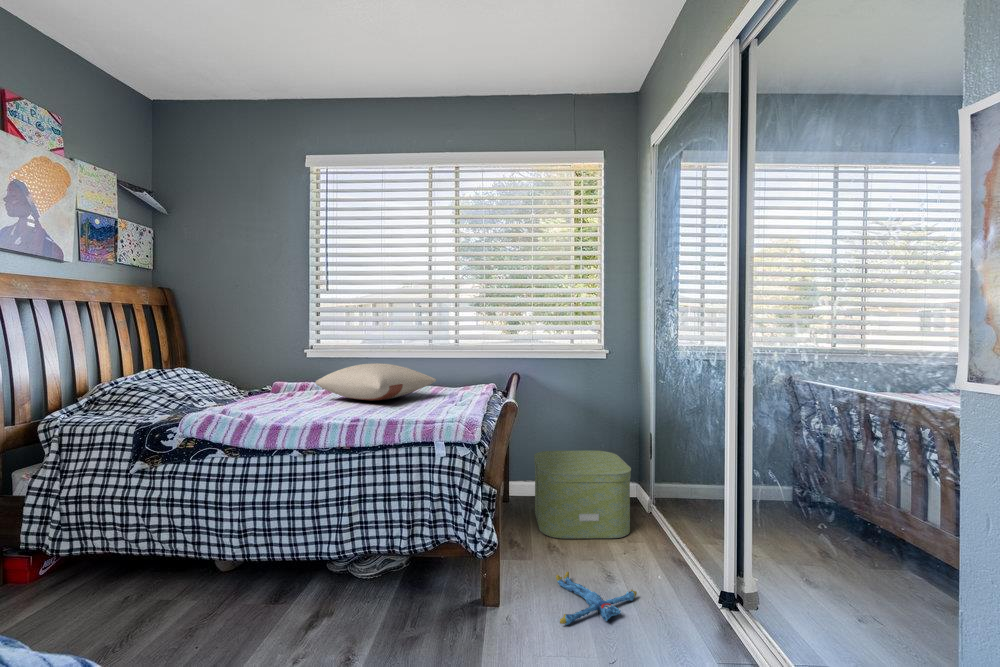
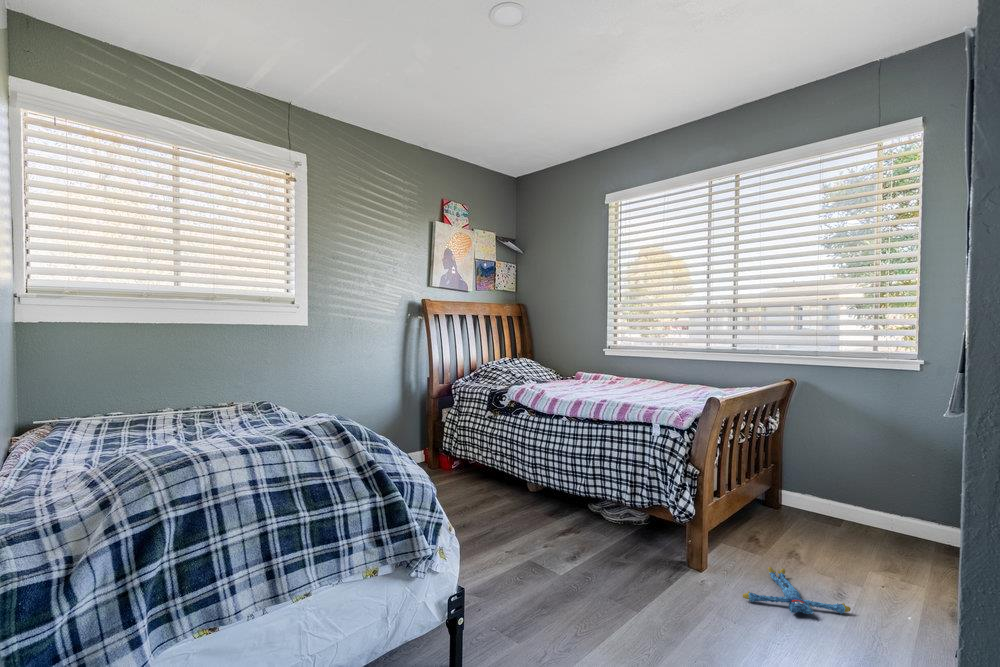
pillow: present [315,363,436,401] -> none [595,361,692,390]
storage box: present [534,451,631,539] -> none [792,462,918,570]

